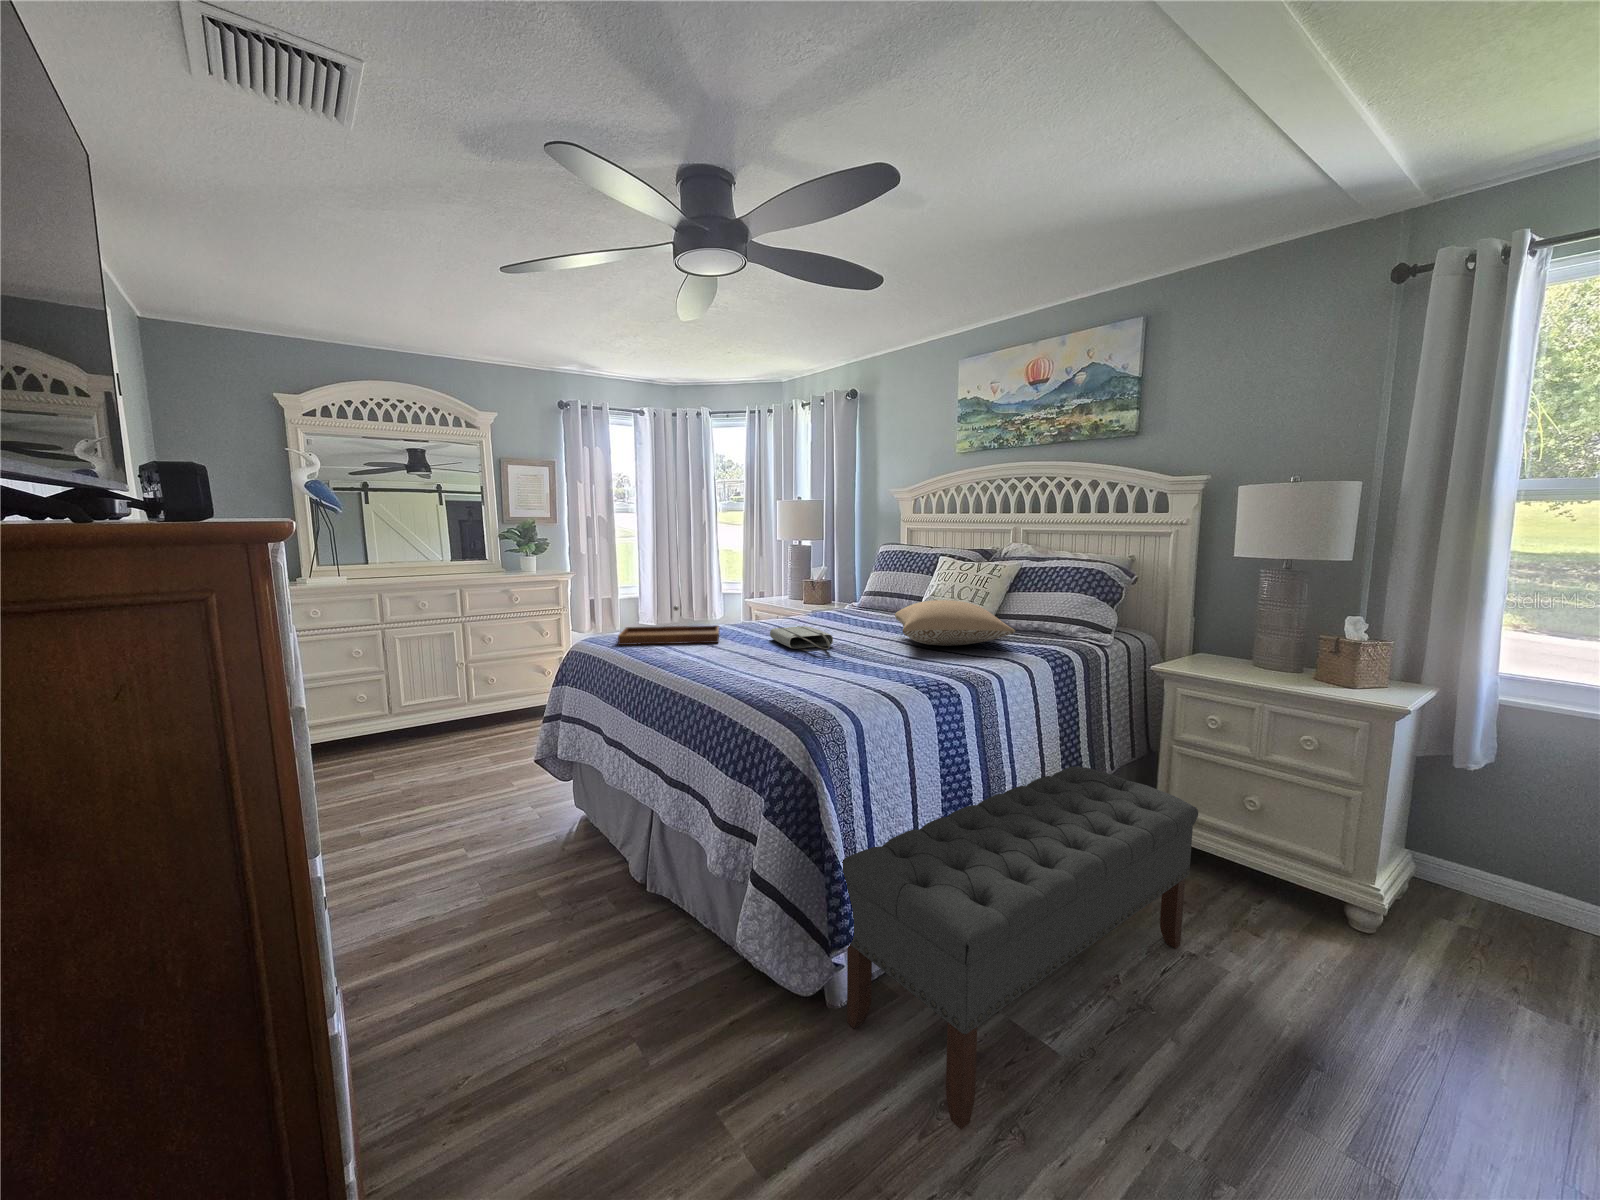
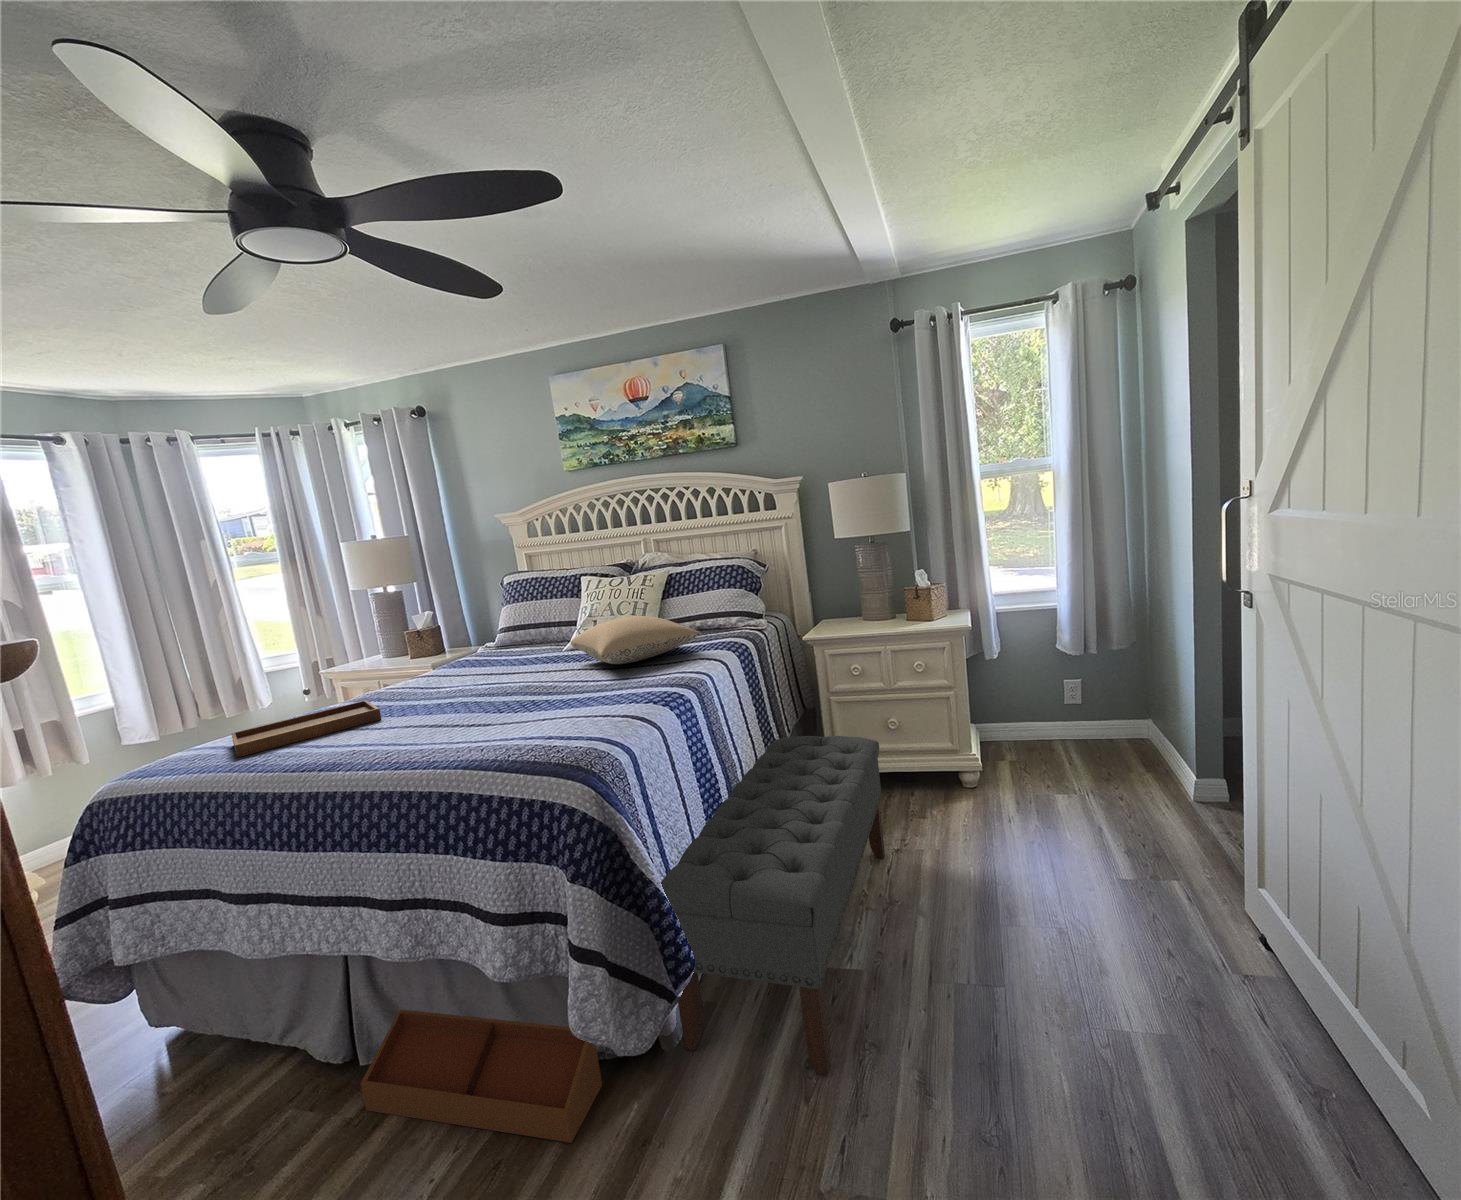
tote bag: present [770,626,833,651] -> none [441,676,533,702]
storage bin: none [615,871,767,1041] -> present [360,1010,602,1143]

